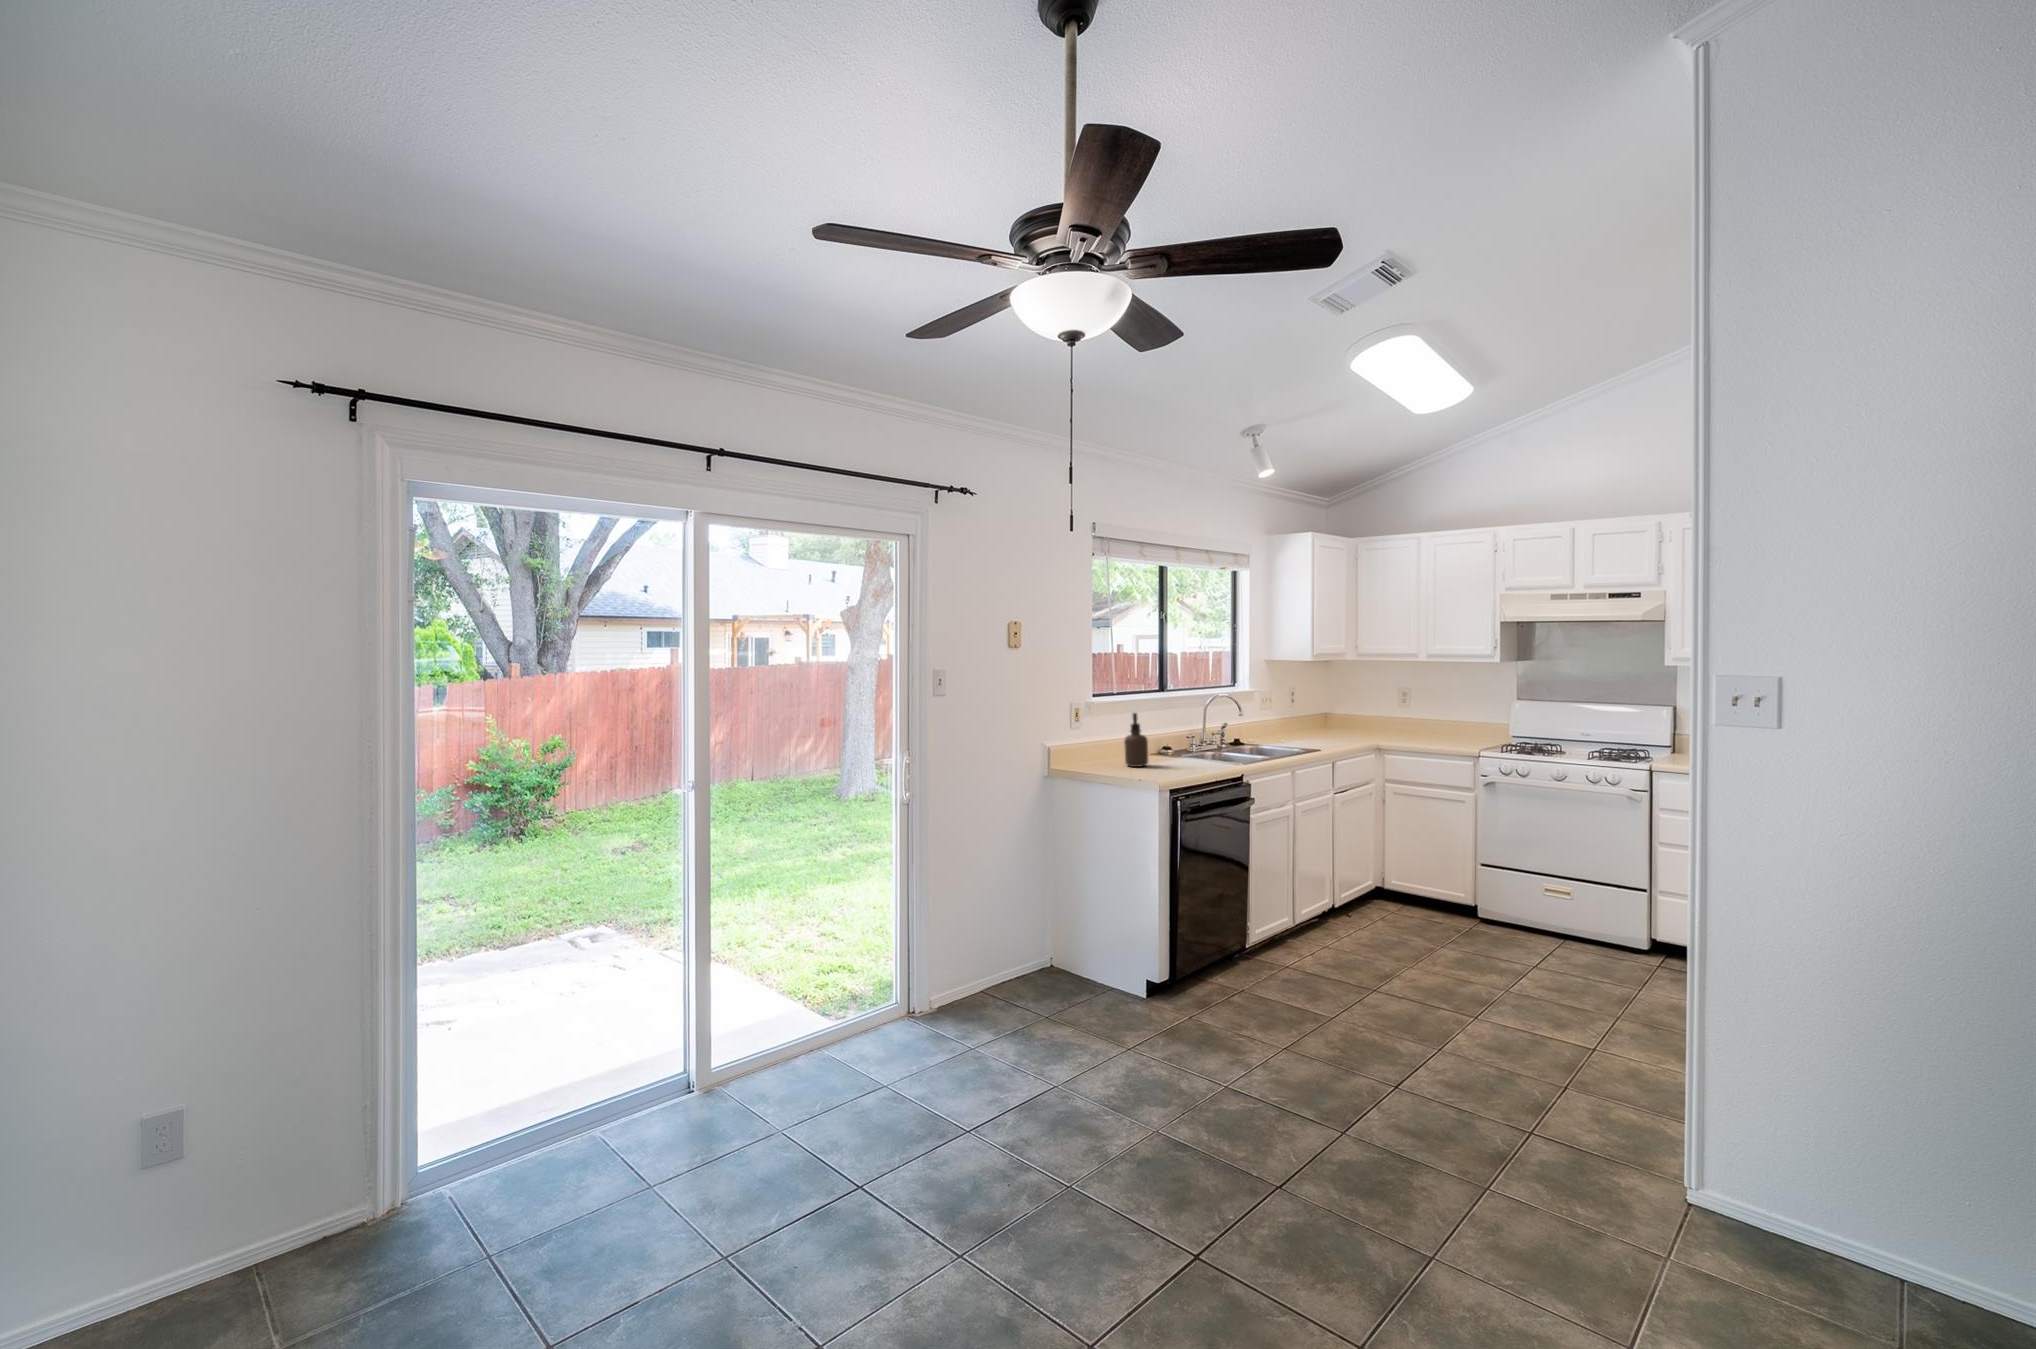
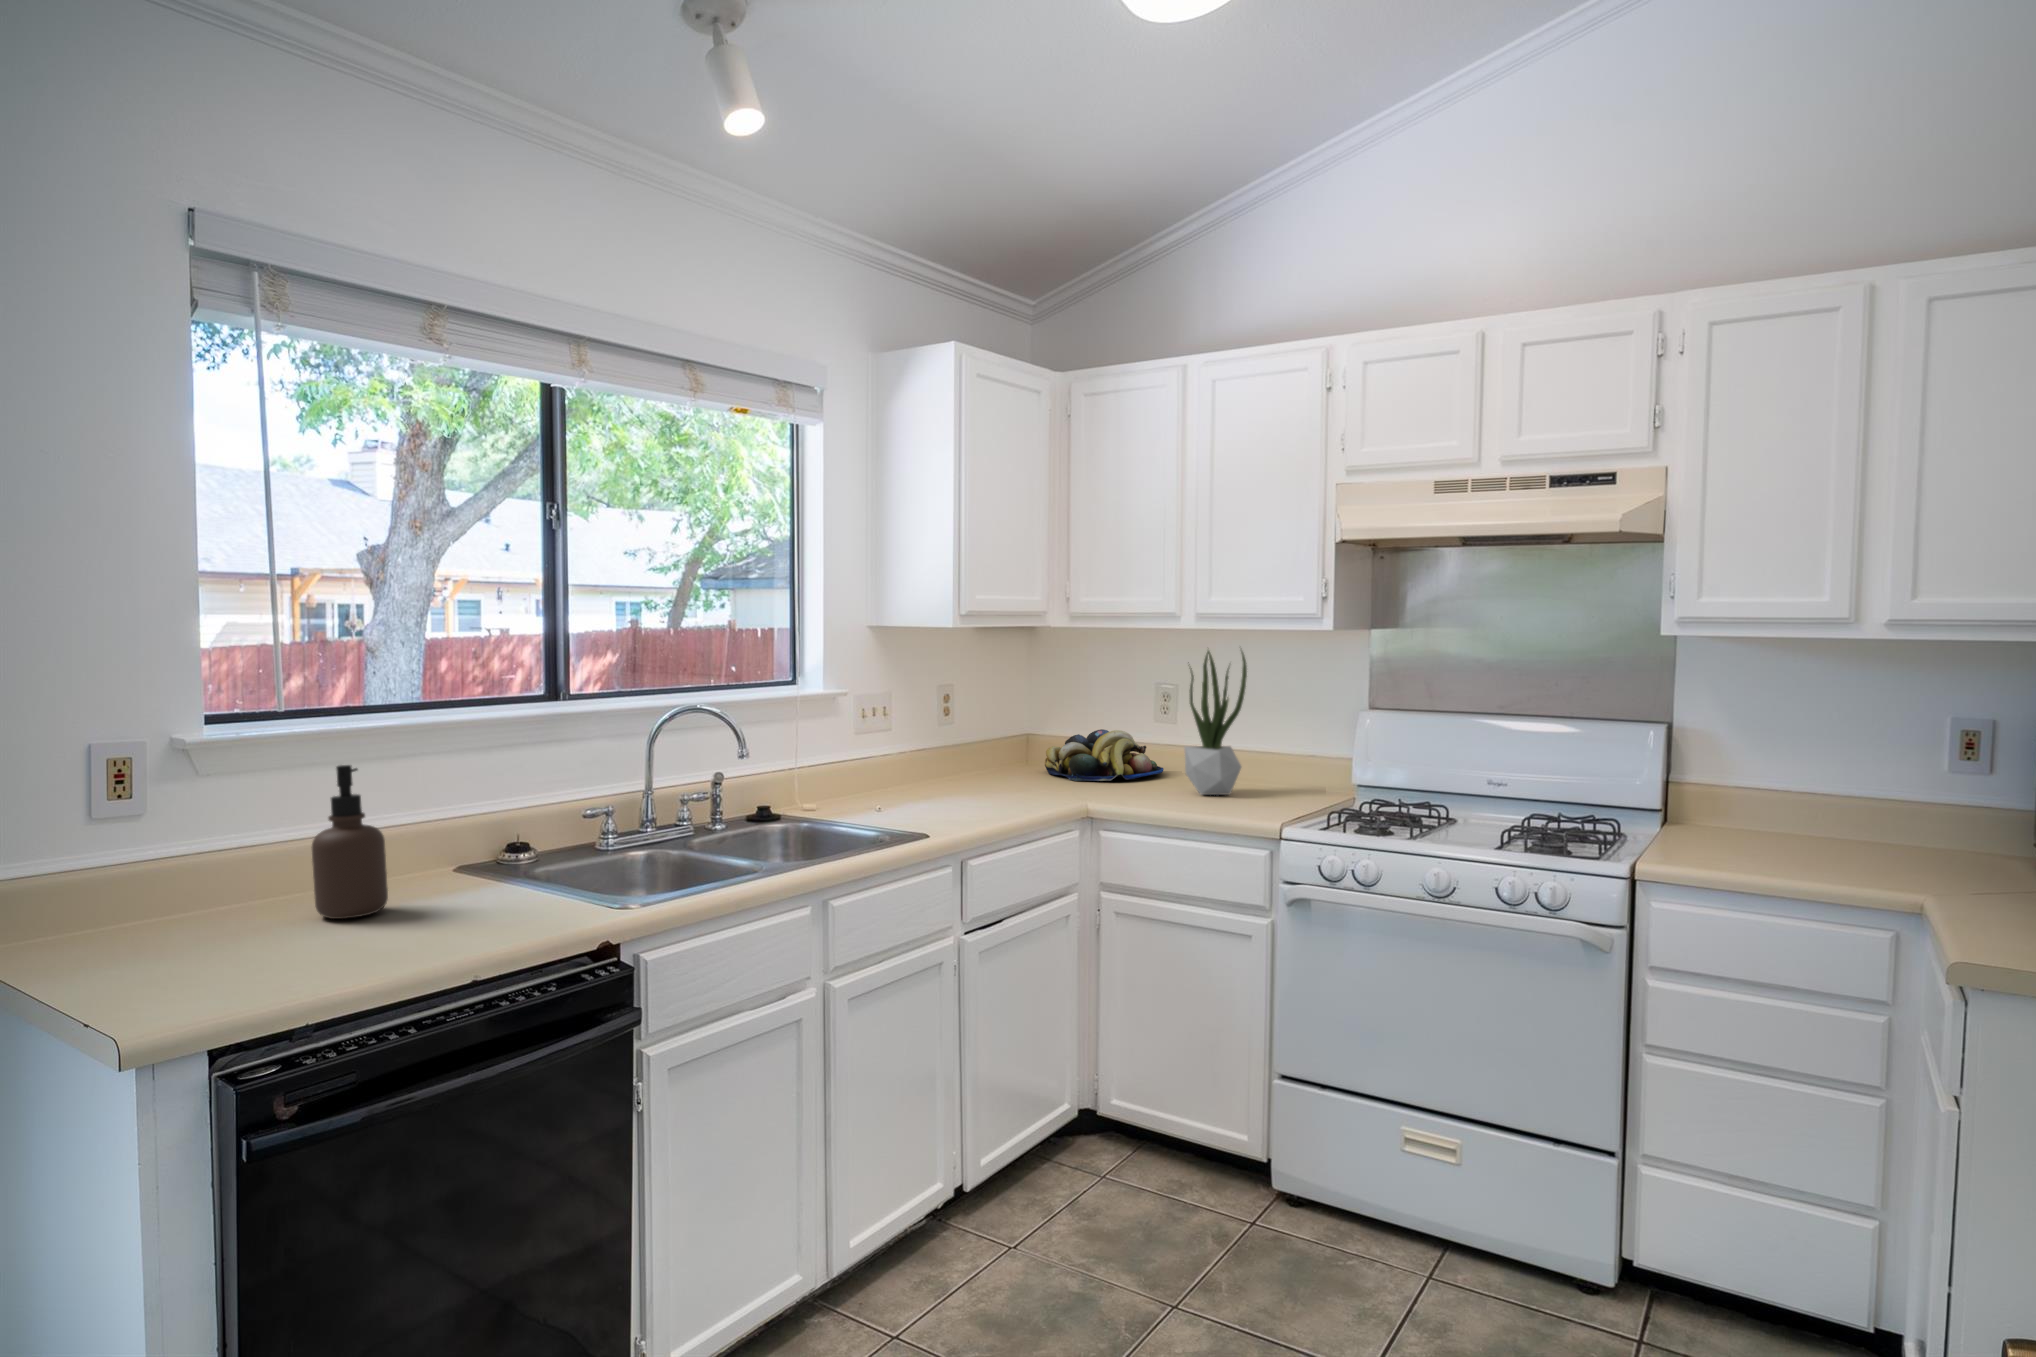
potted plant: none [1424,671,1454,741] -> present [1184,651,1247,795]
fruit bowl: none [1346,713,1407,736] -> present [1045,729,1164,781]

